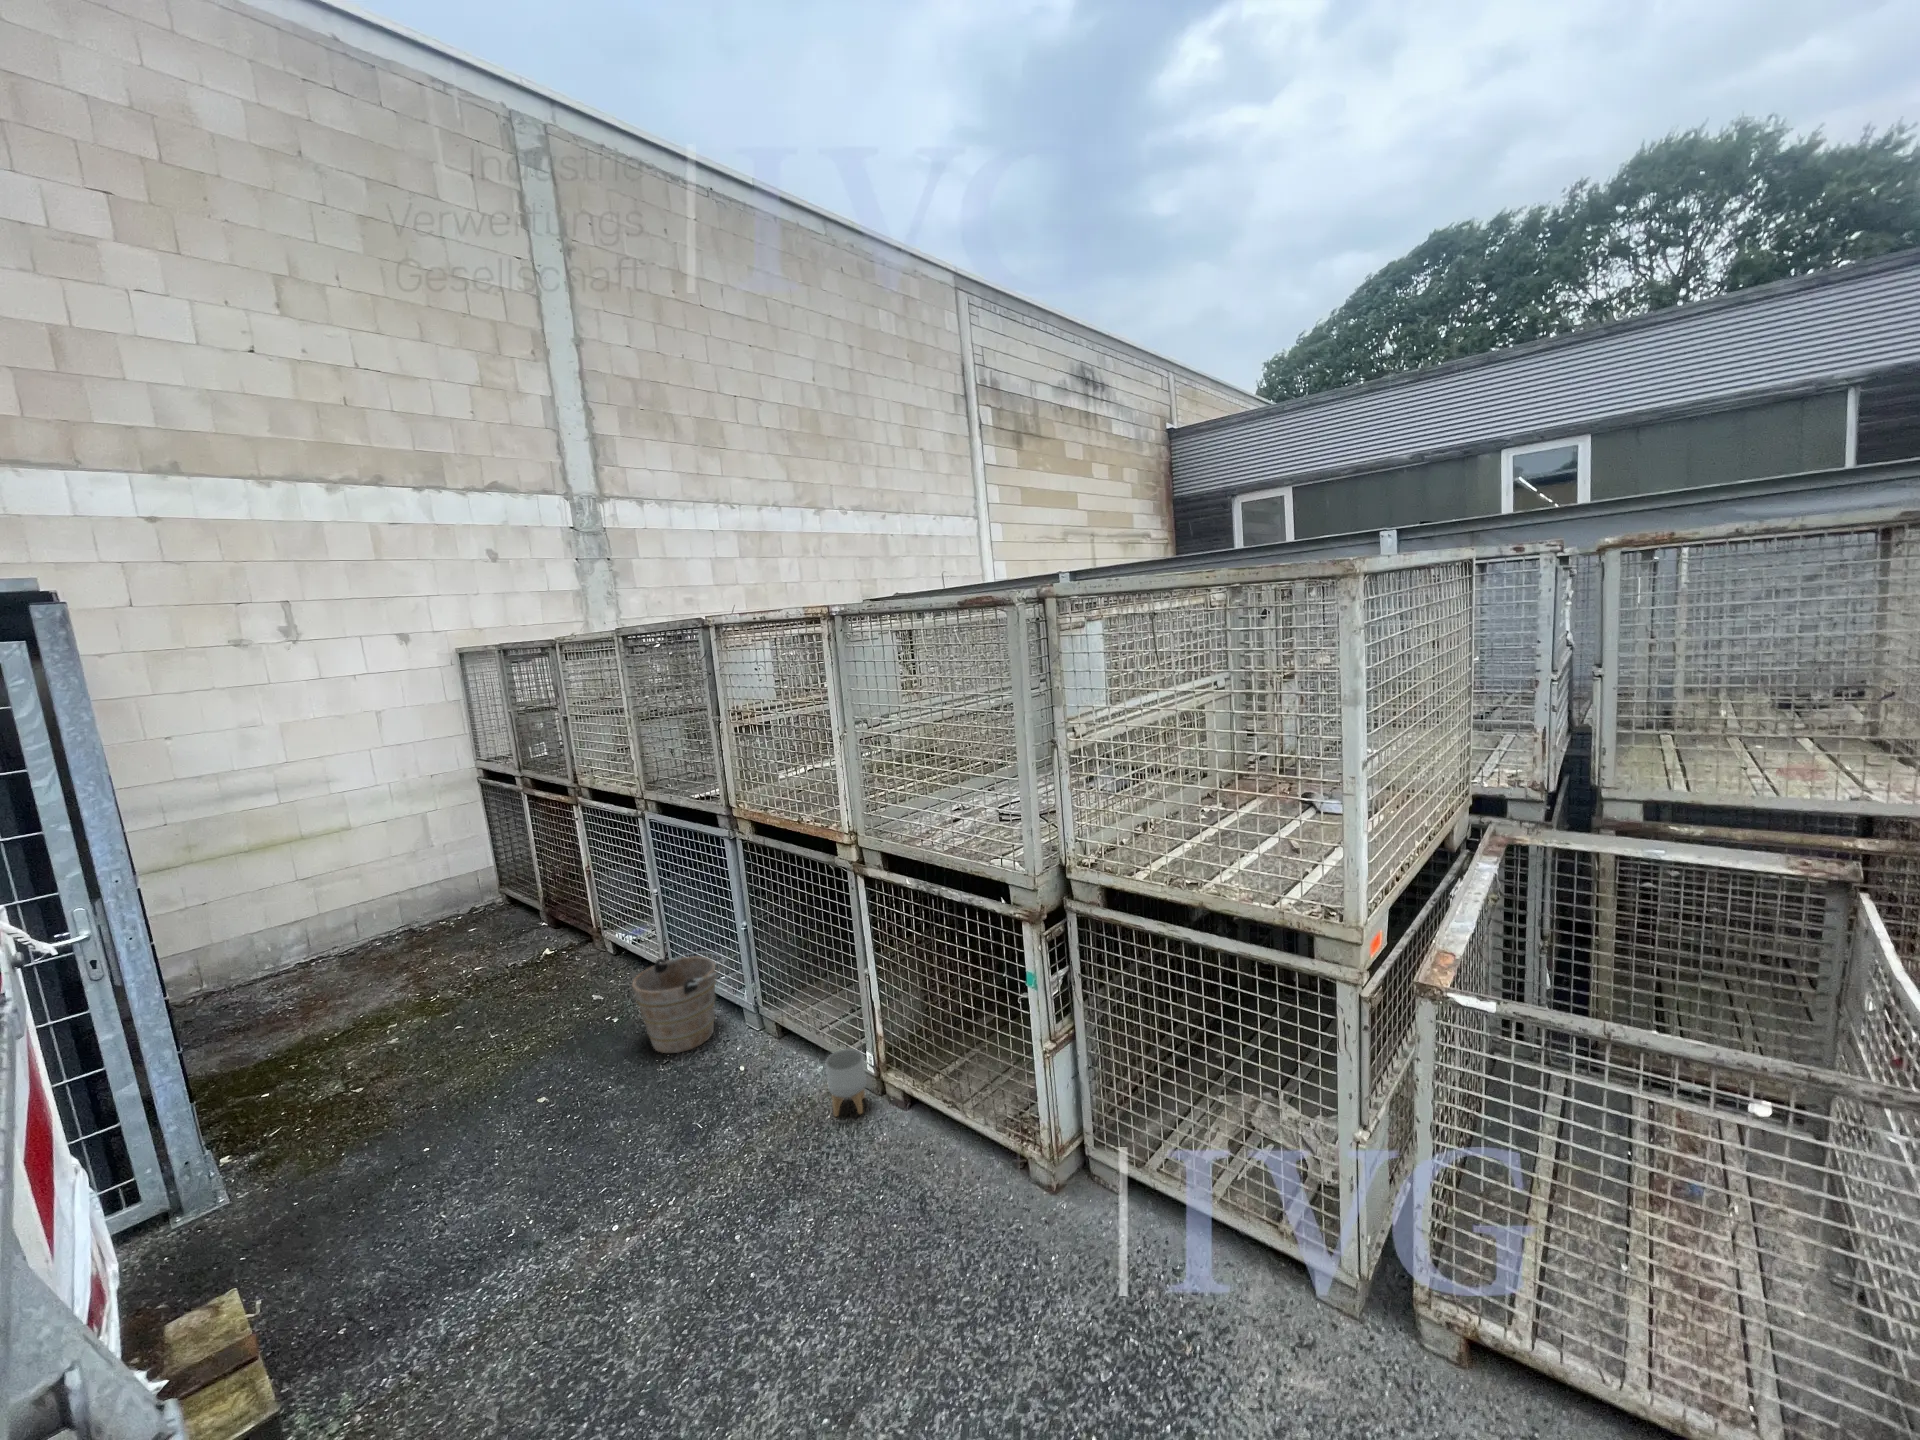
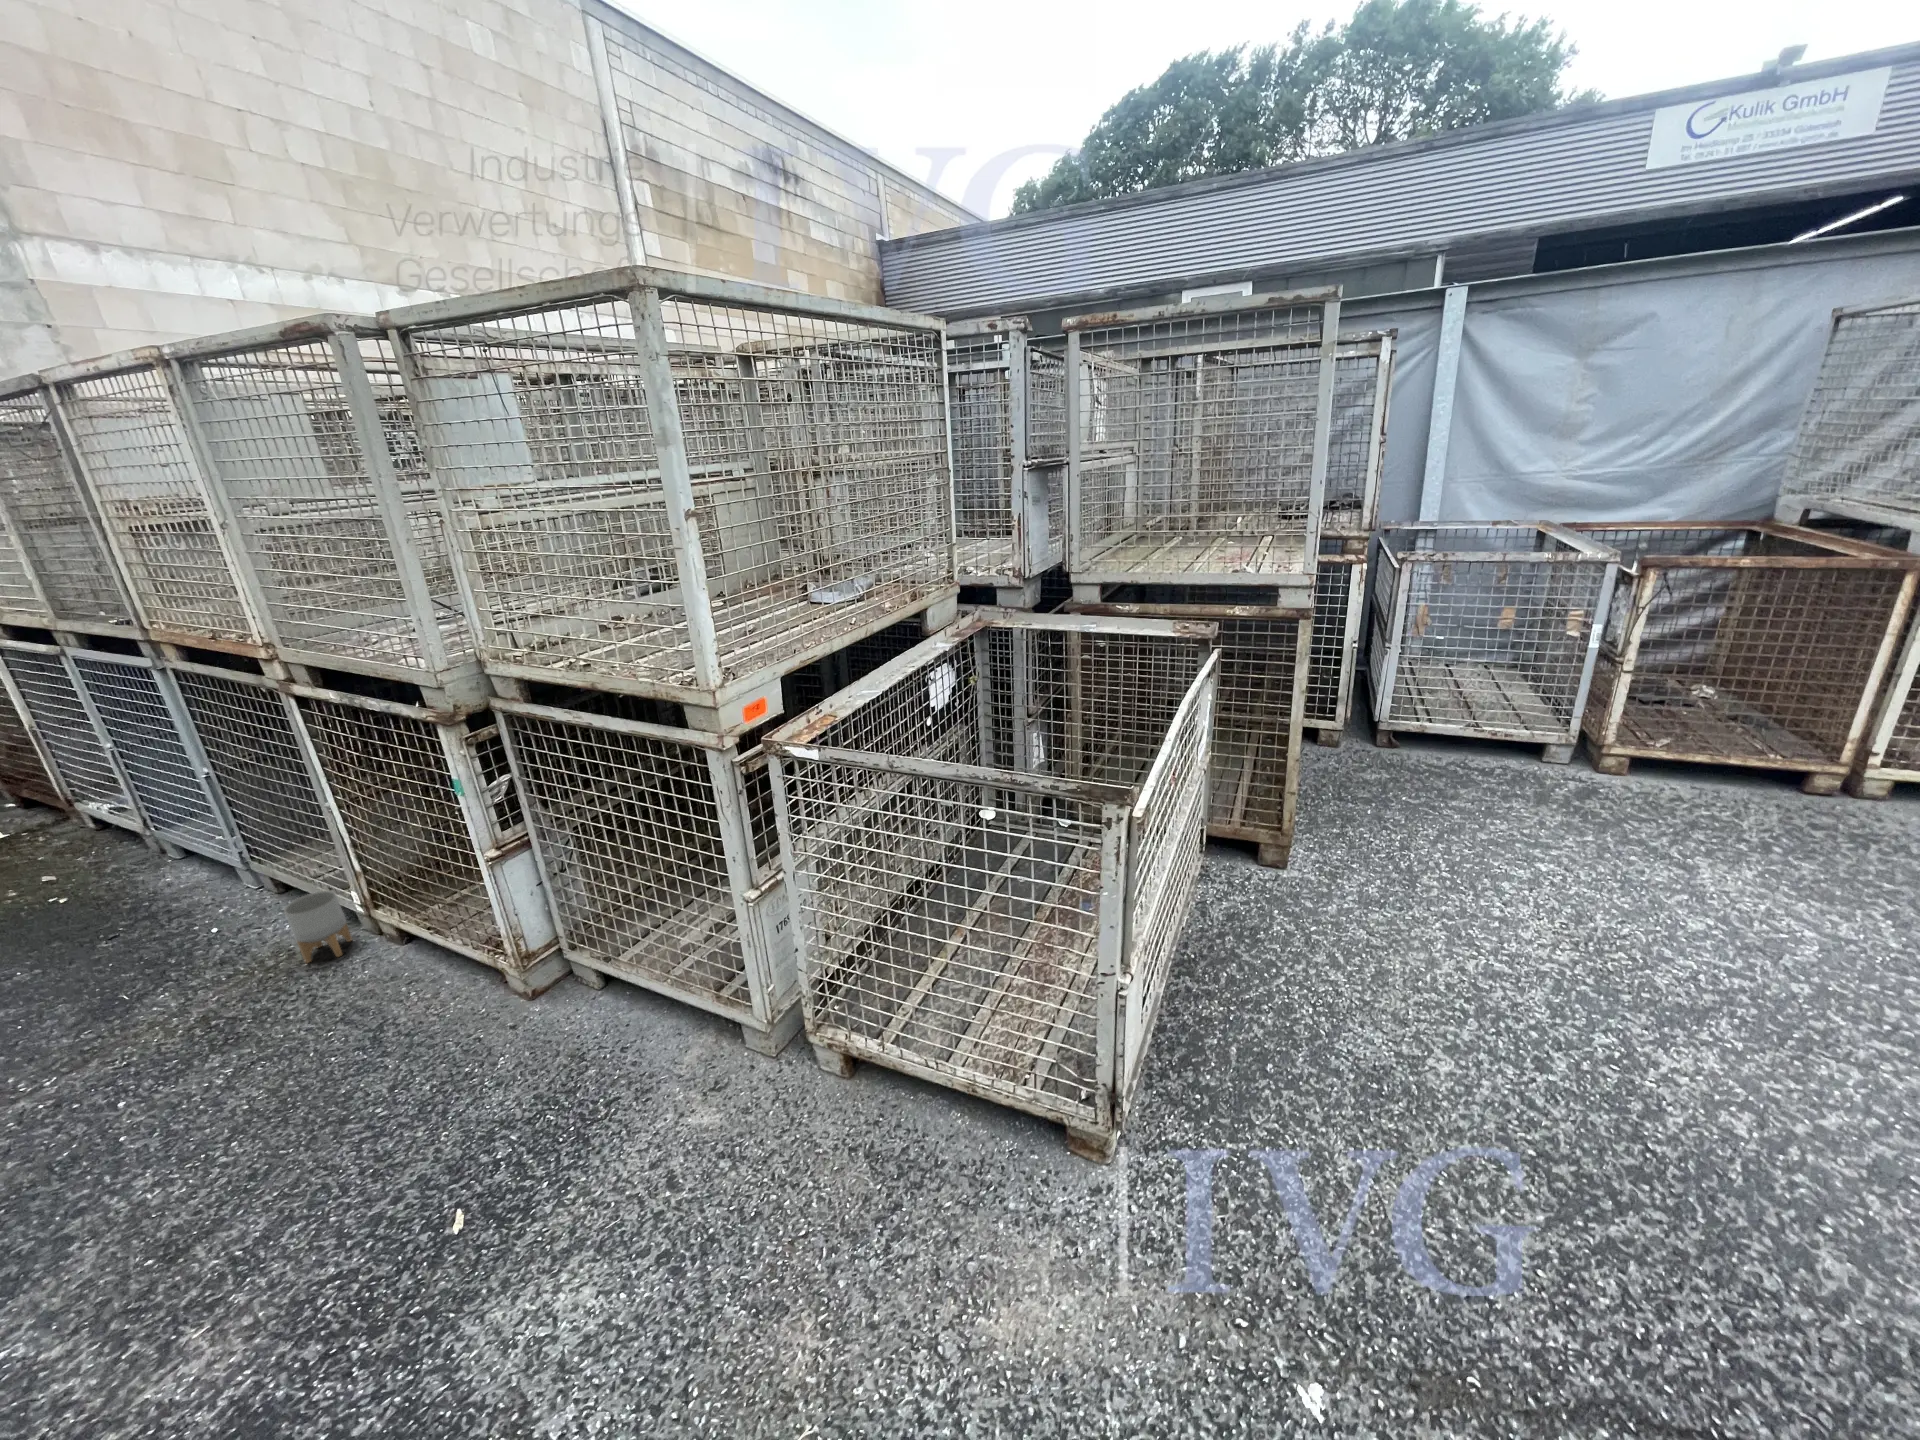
bucket: present [632,952,716,1053] -> none [47,809,195,927]

